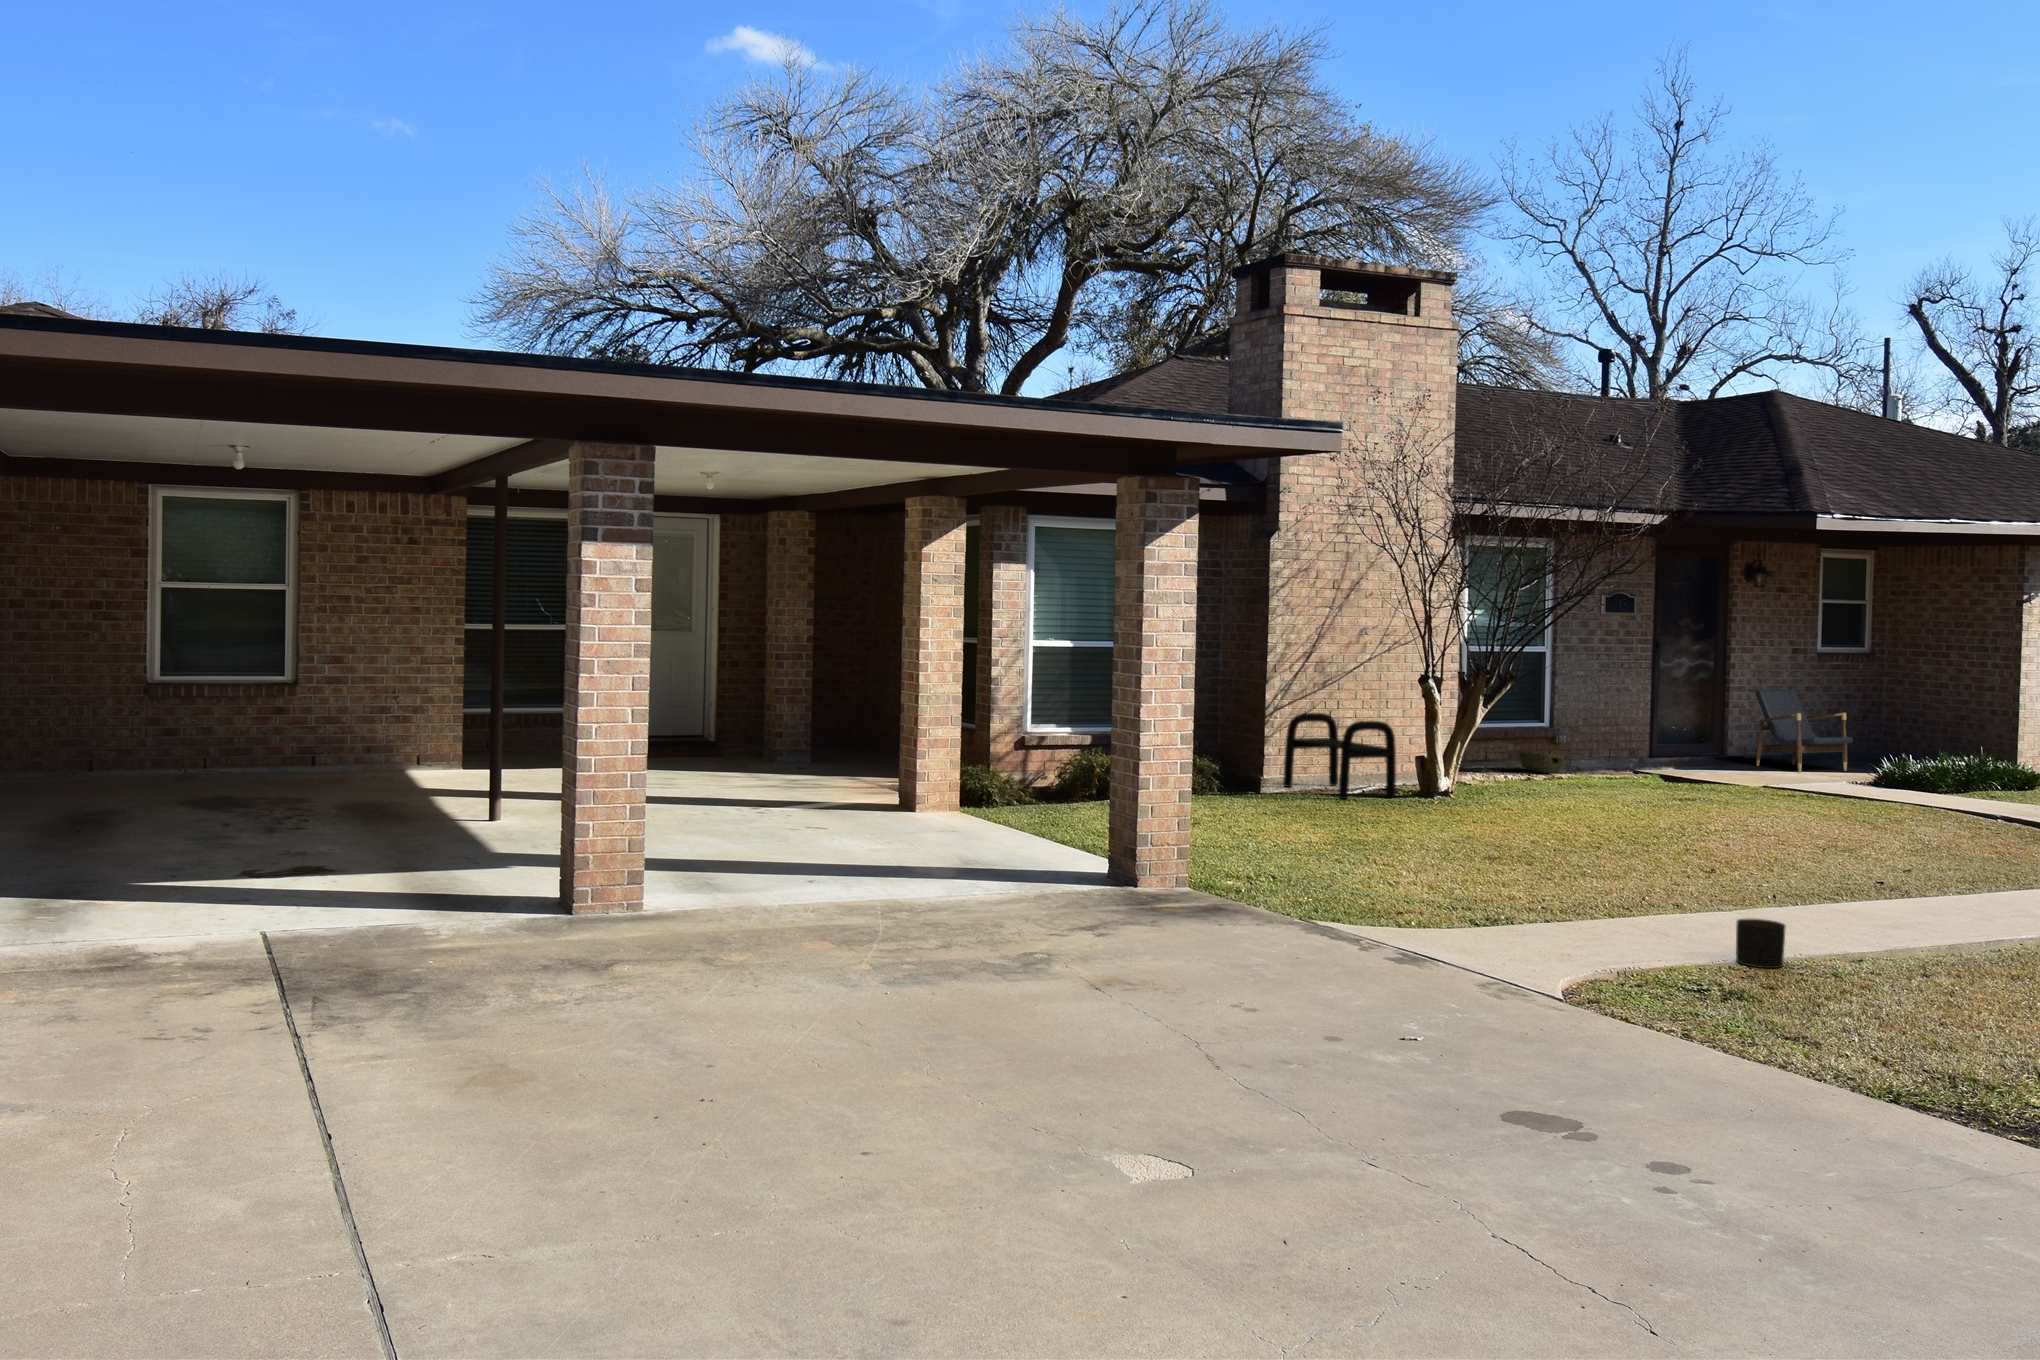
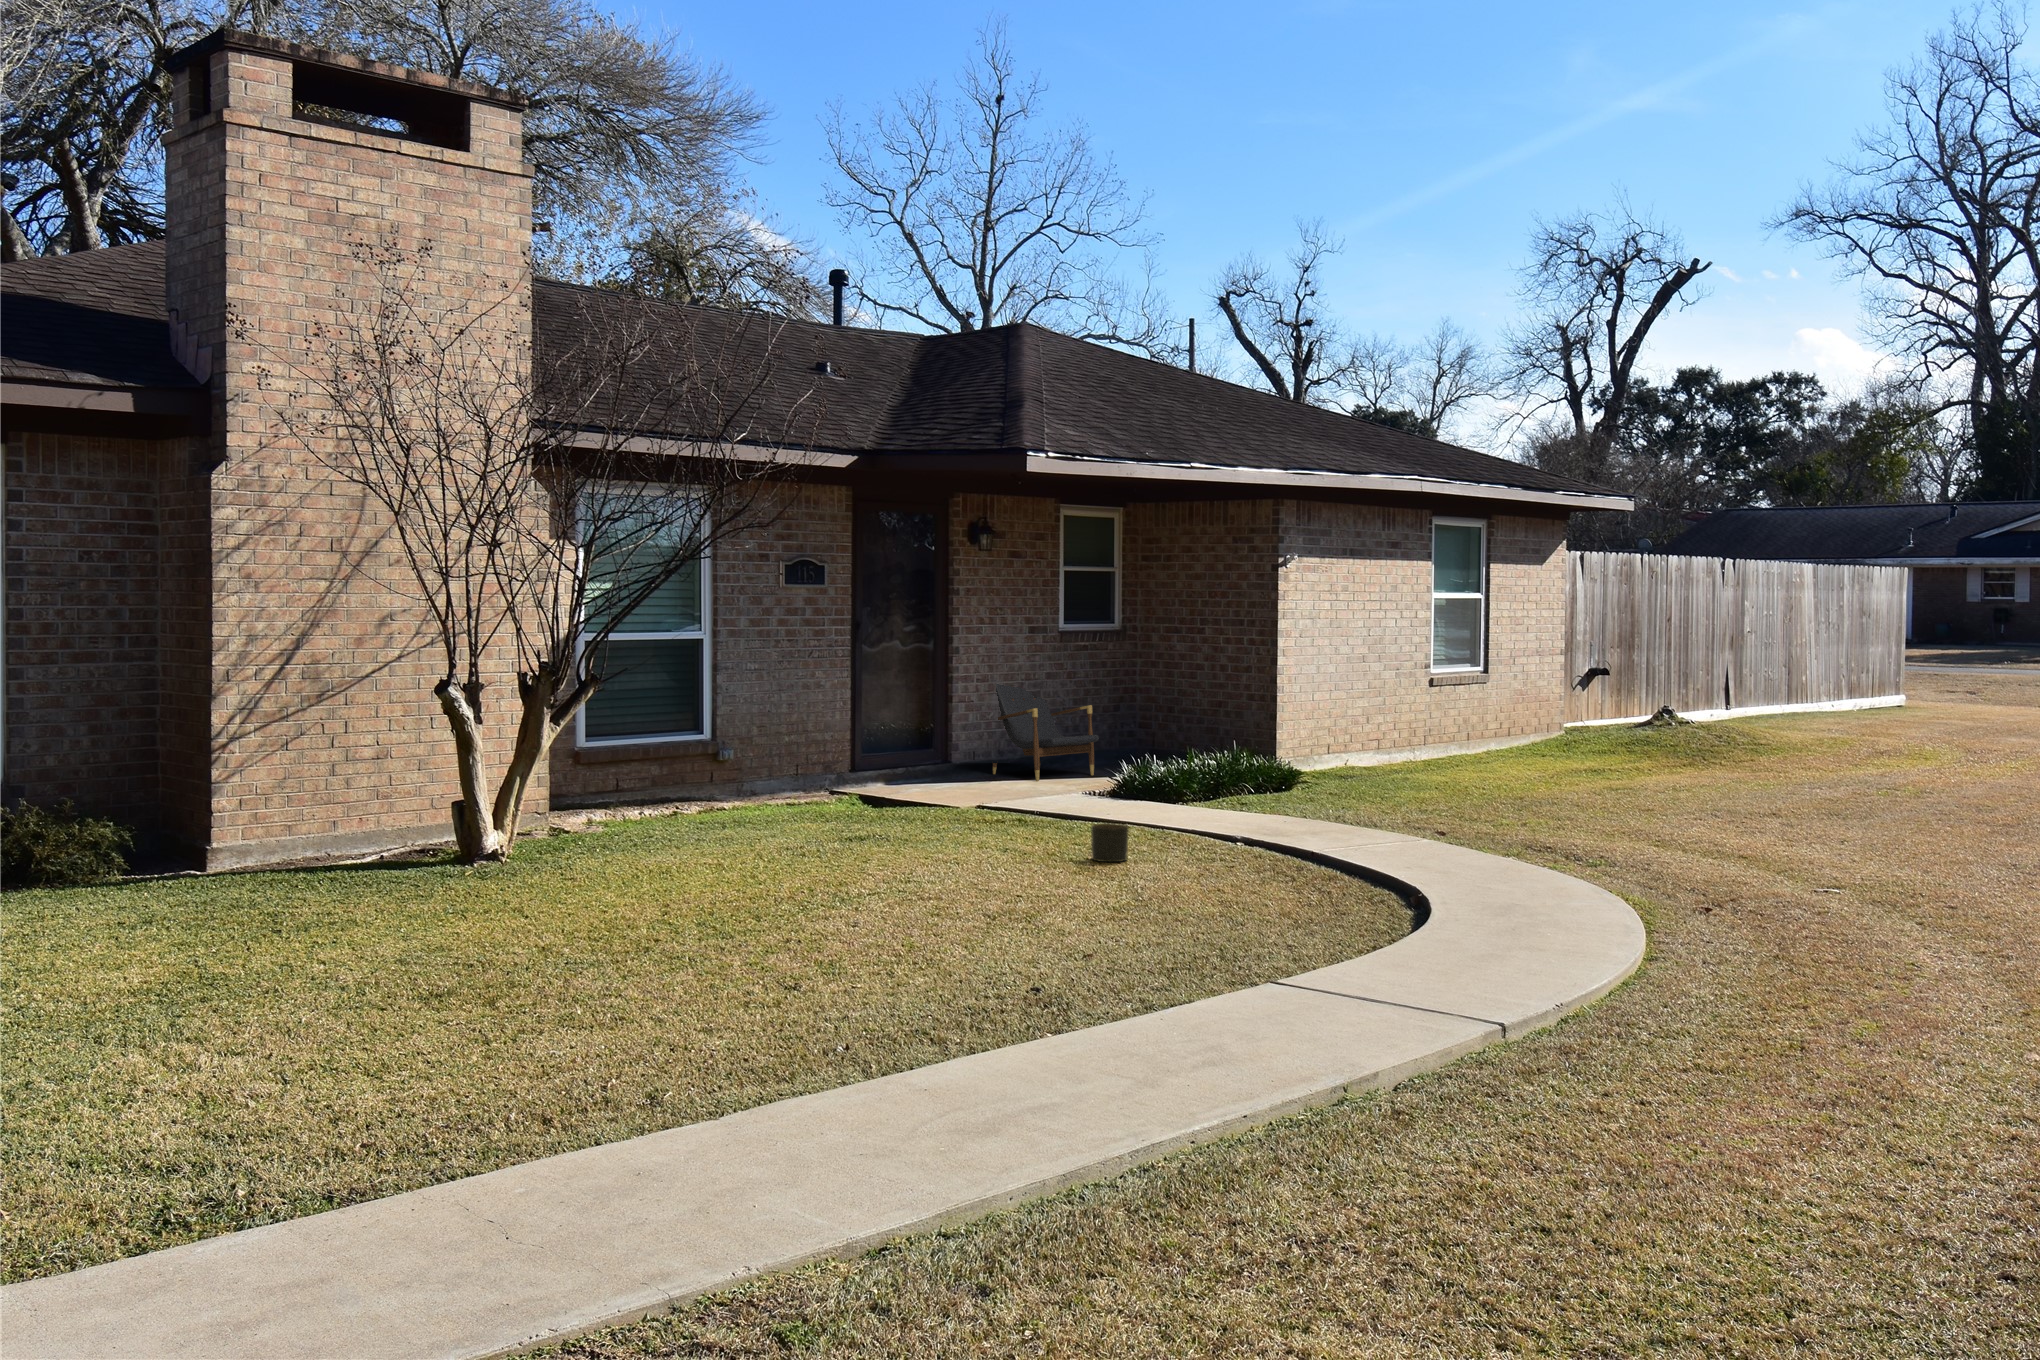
bench: present [1283,713,1396,799] -> none [248,739,411,875]
woven basket: present [1519,752,1564,773] -> none [671,775,729,804]
planter: present [1736,919,1786,968] -> present [1091,823,1129,862]

